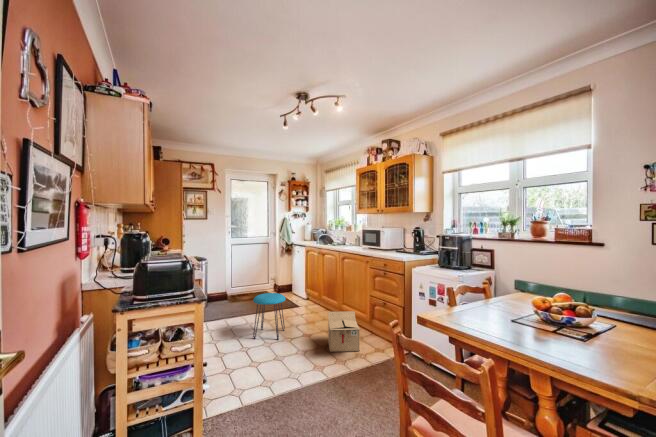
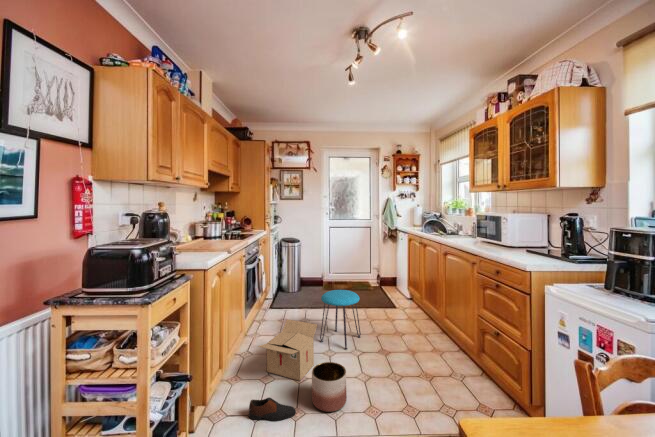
cardboard box: present [328,311,360,352] -> present [258,319,317,381]
planter: none [272,342,299,376] -> present [312,362,347,412]
shoe: none [228,375,266,394] -> present [249,397,296,421]

